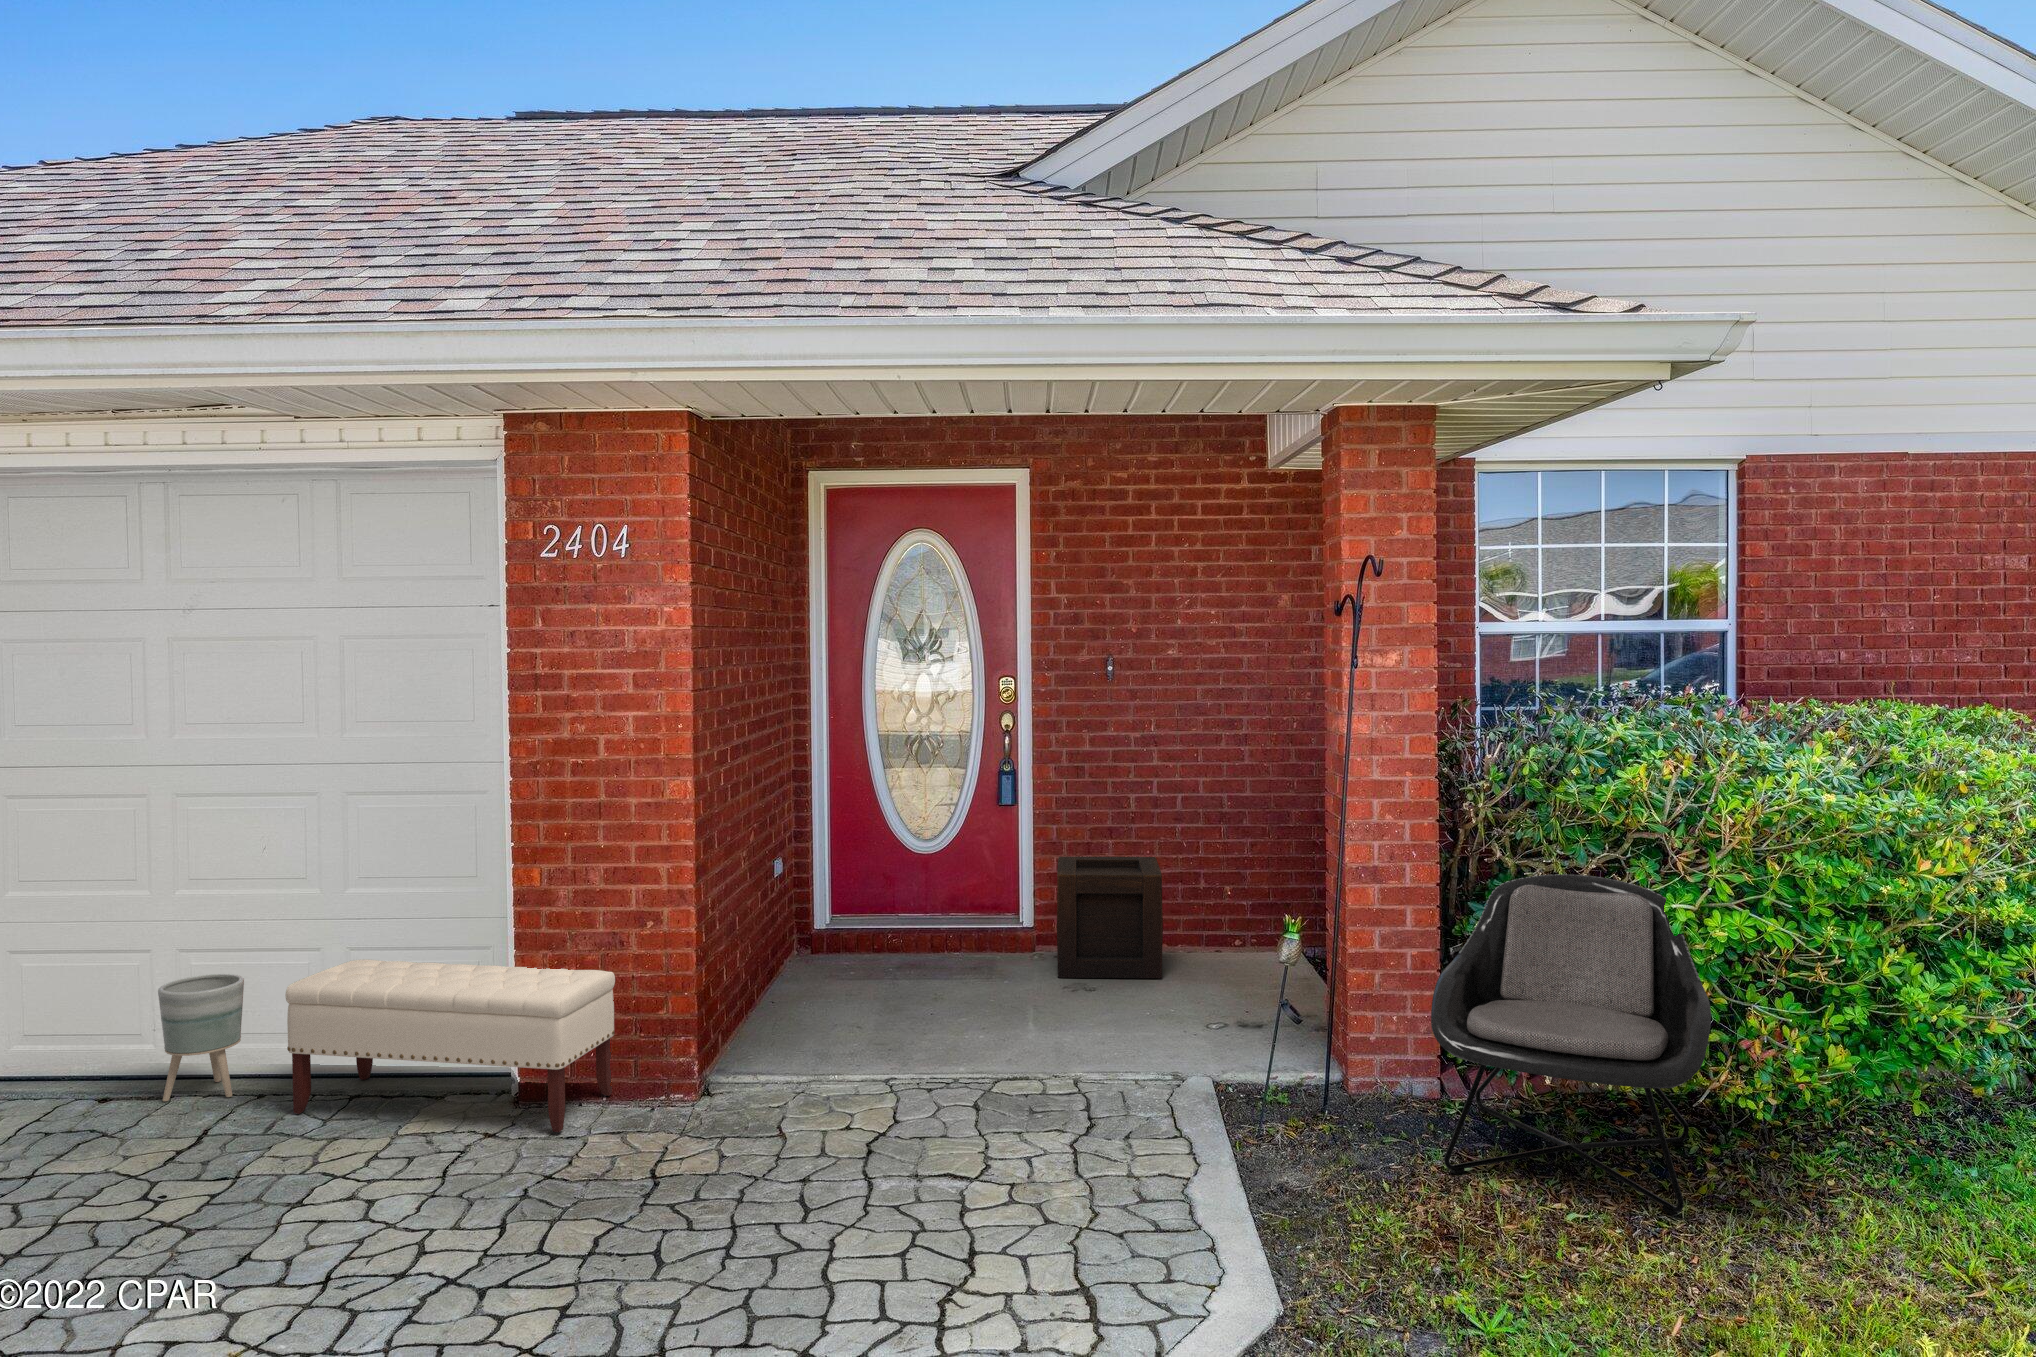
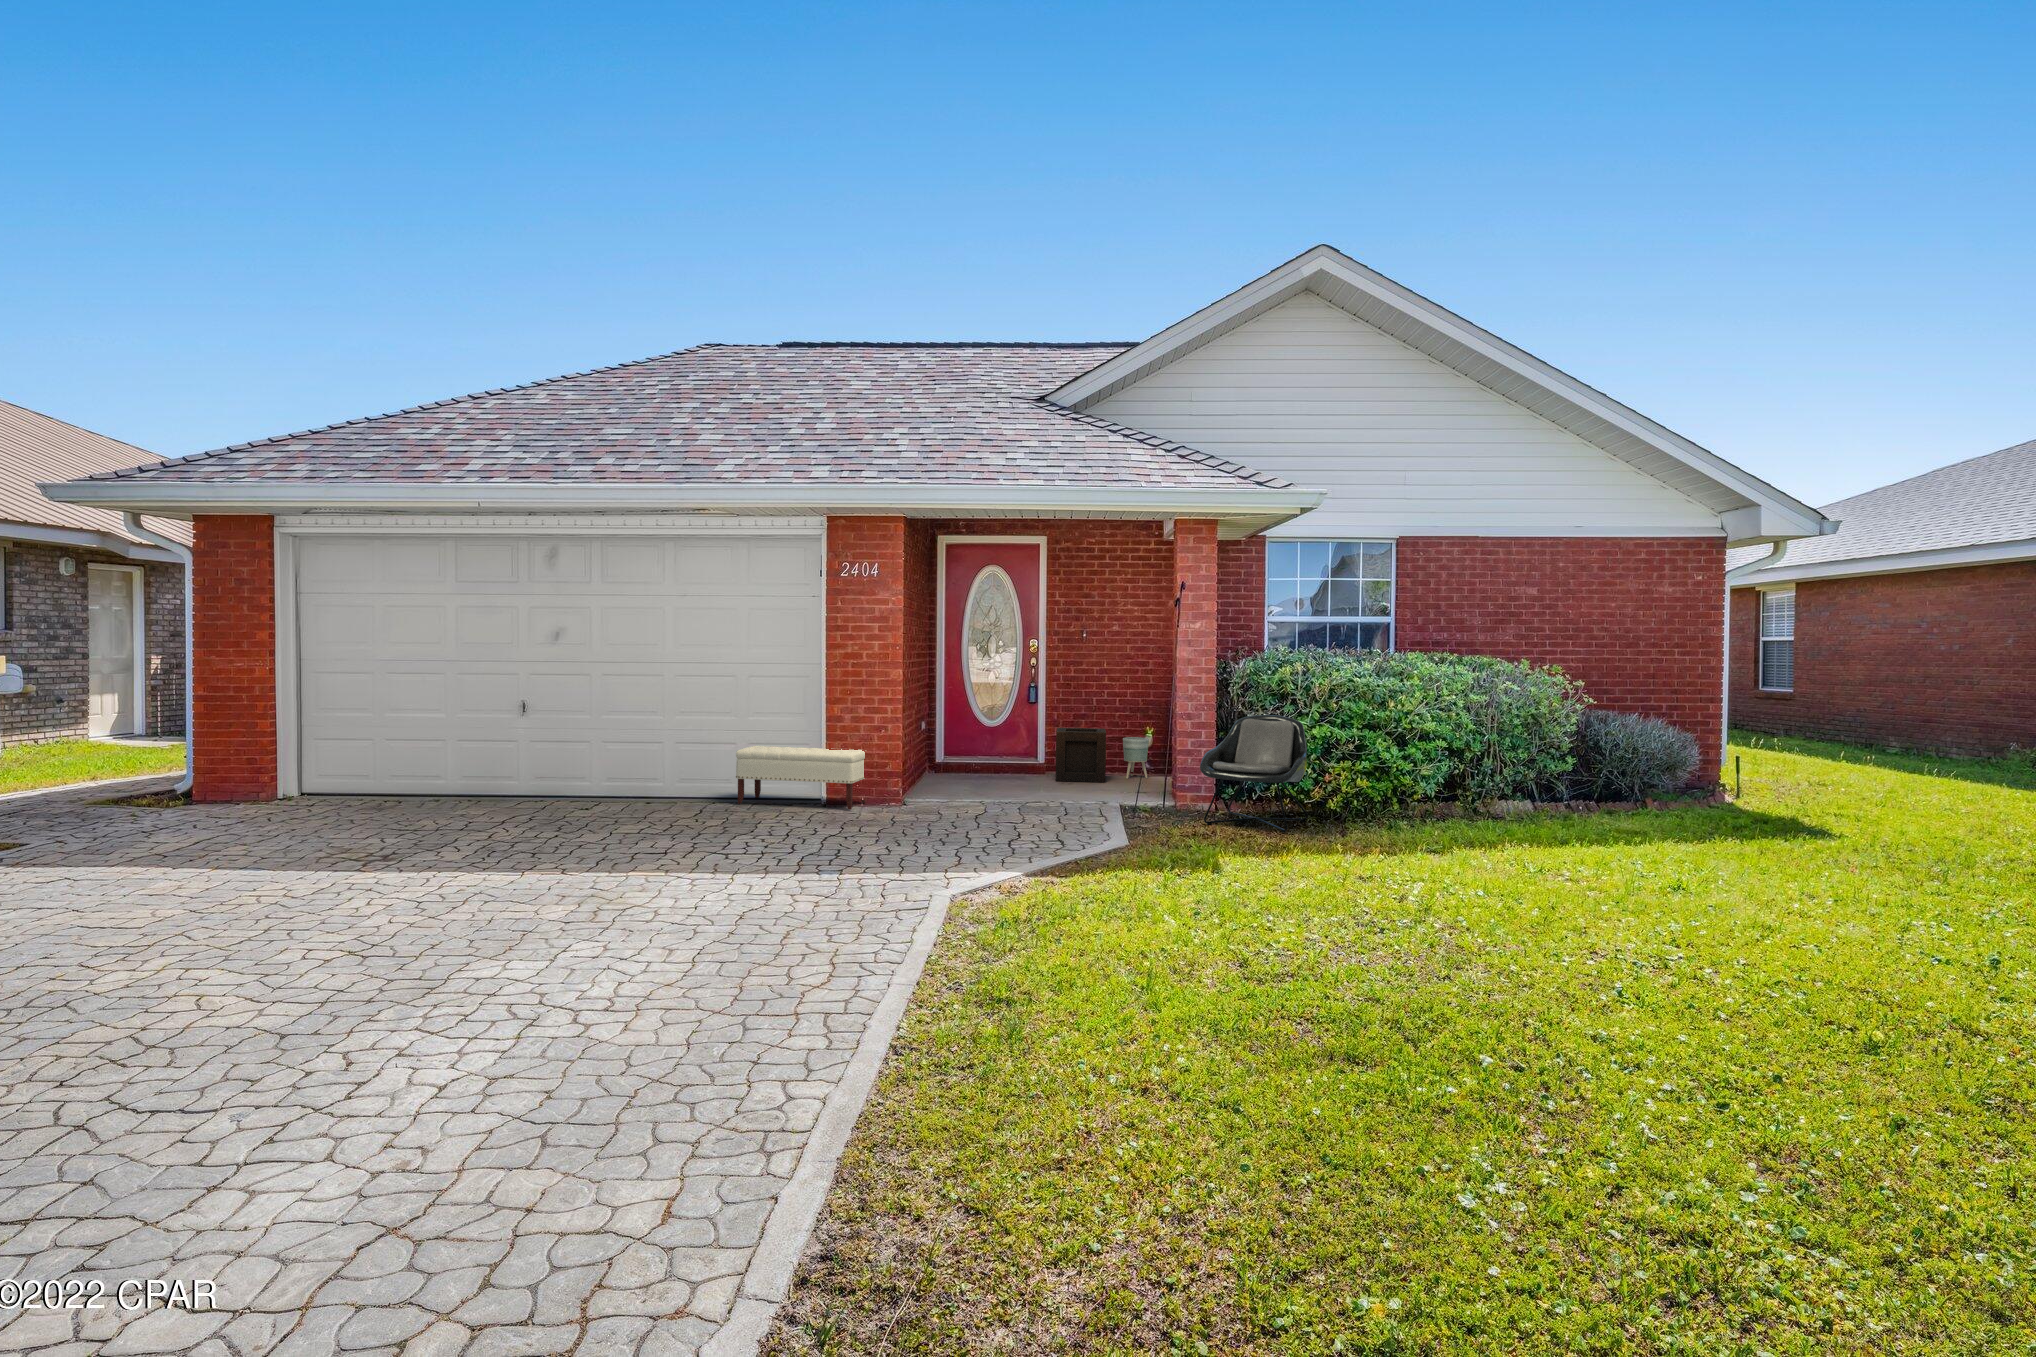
planter: present [158,974,244,1101] -> present [1123,737,1149,779]

